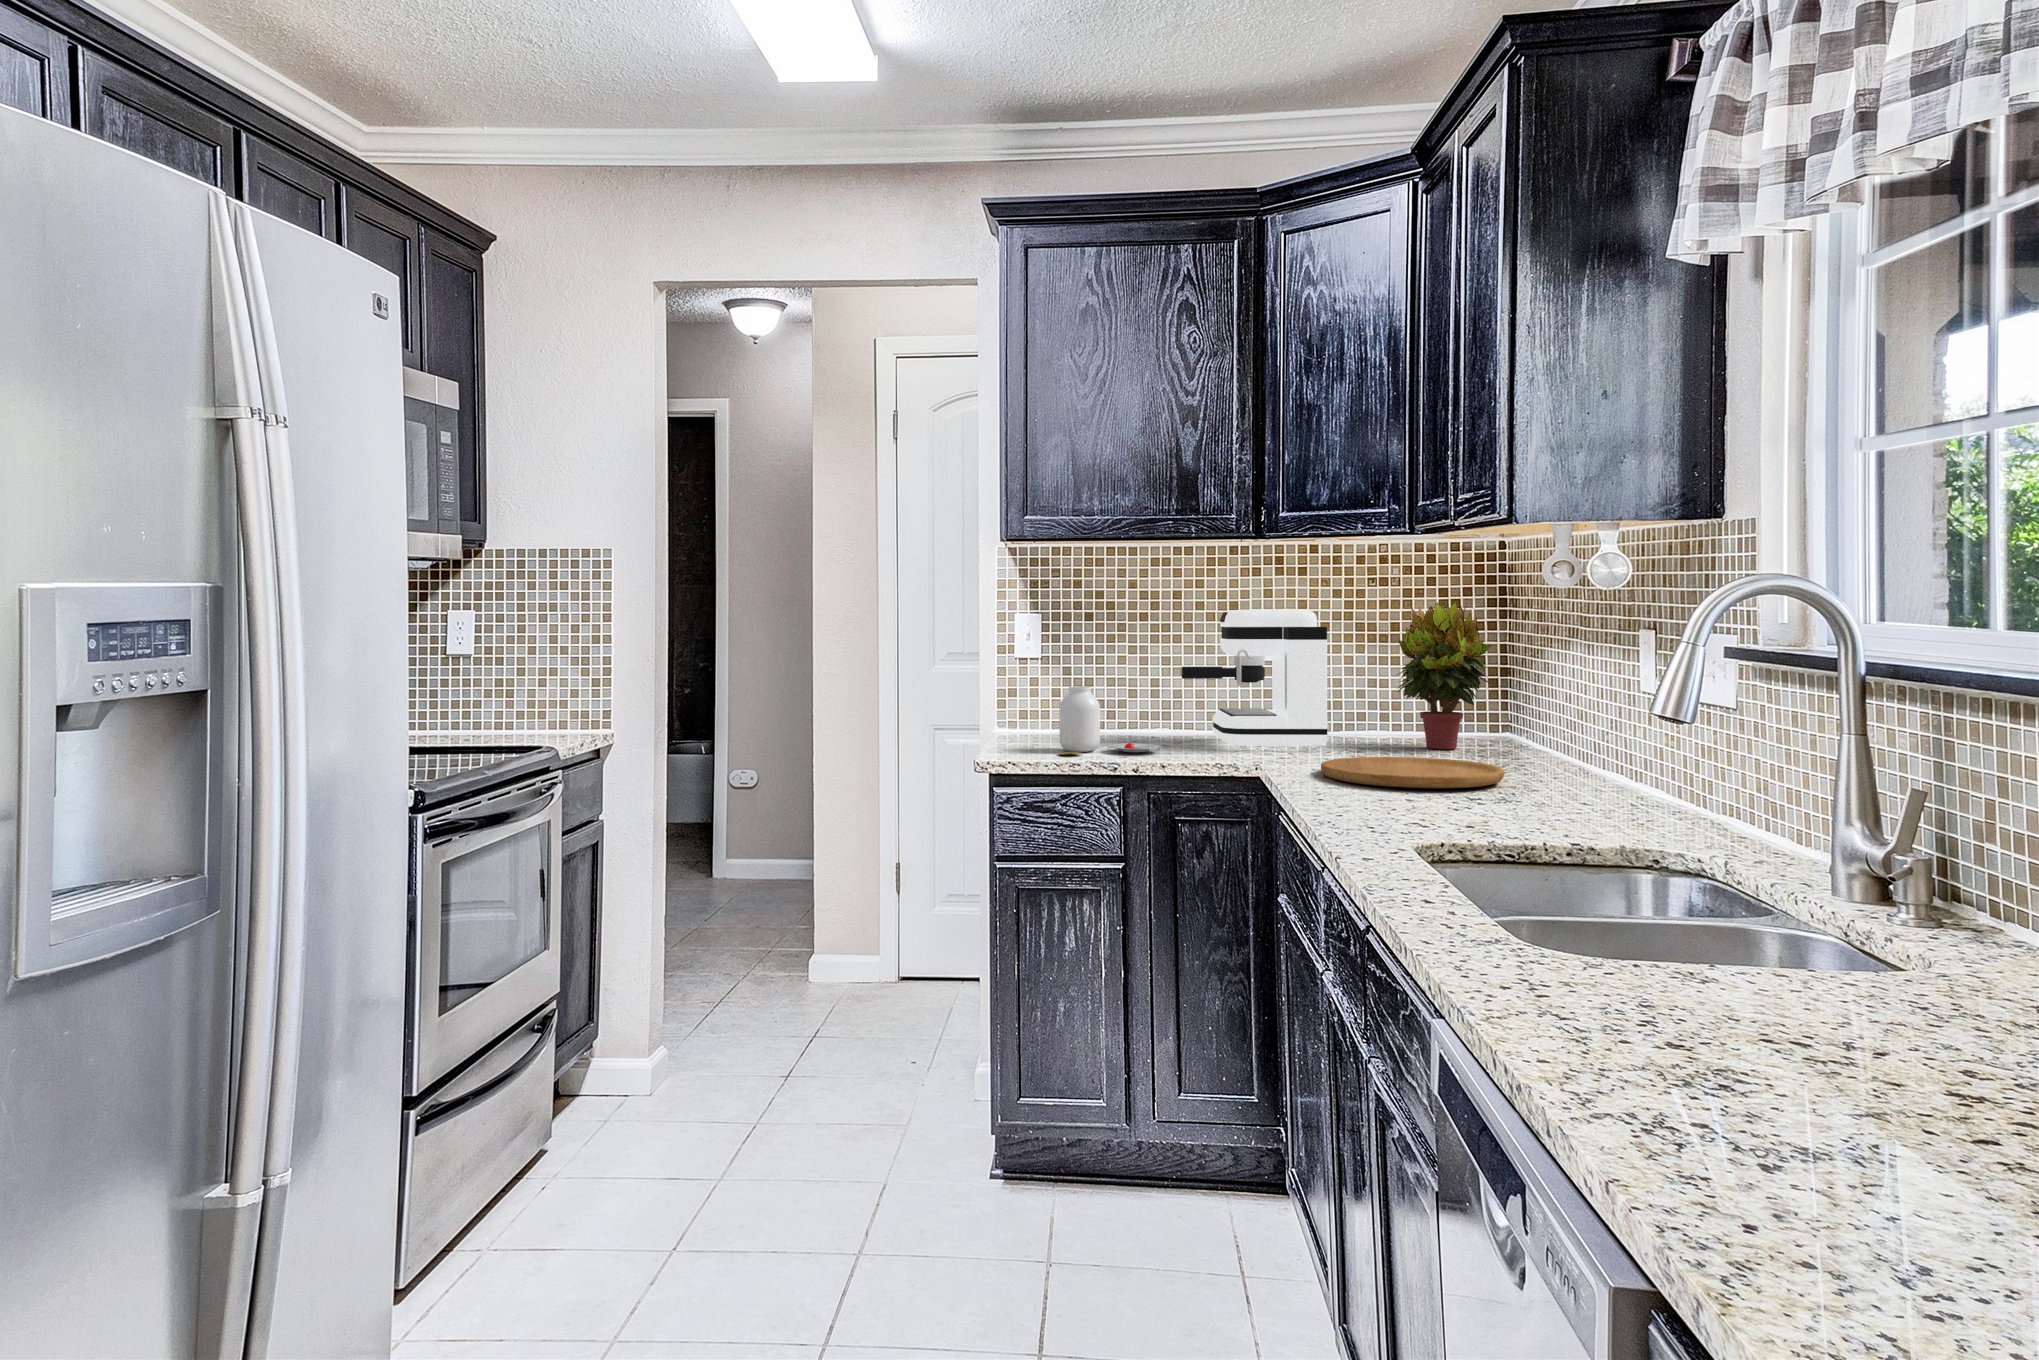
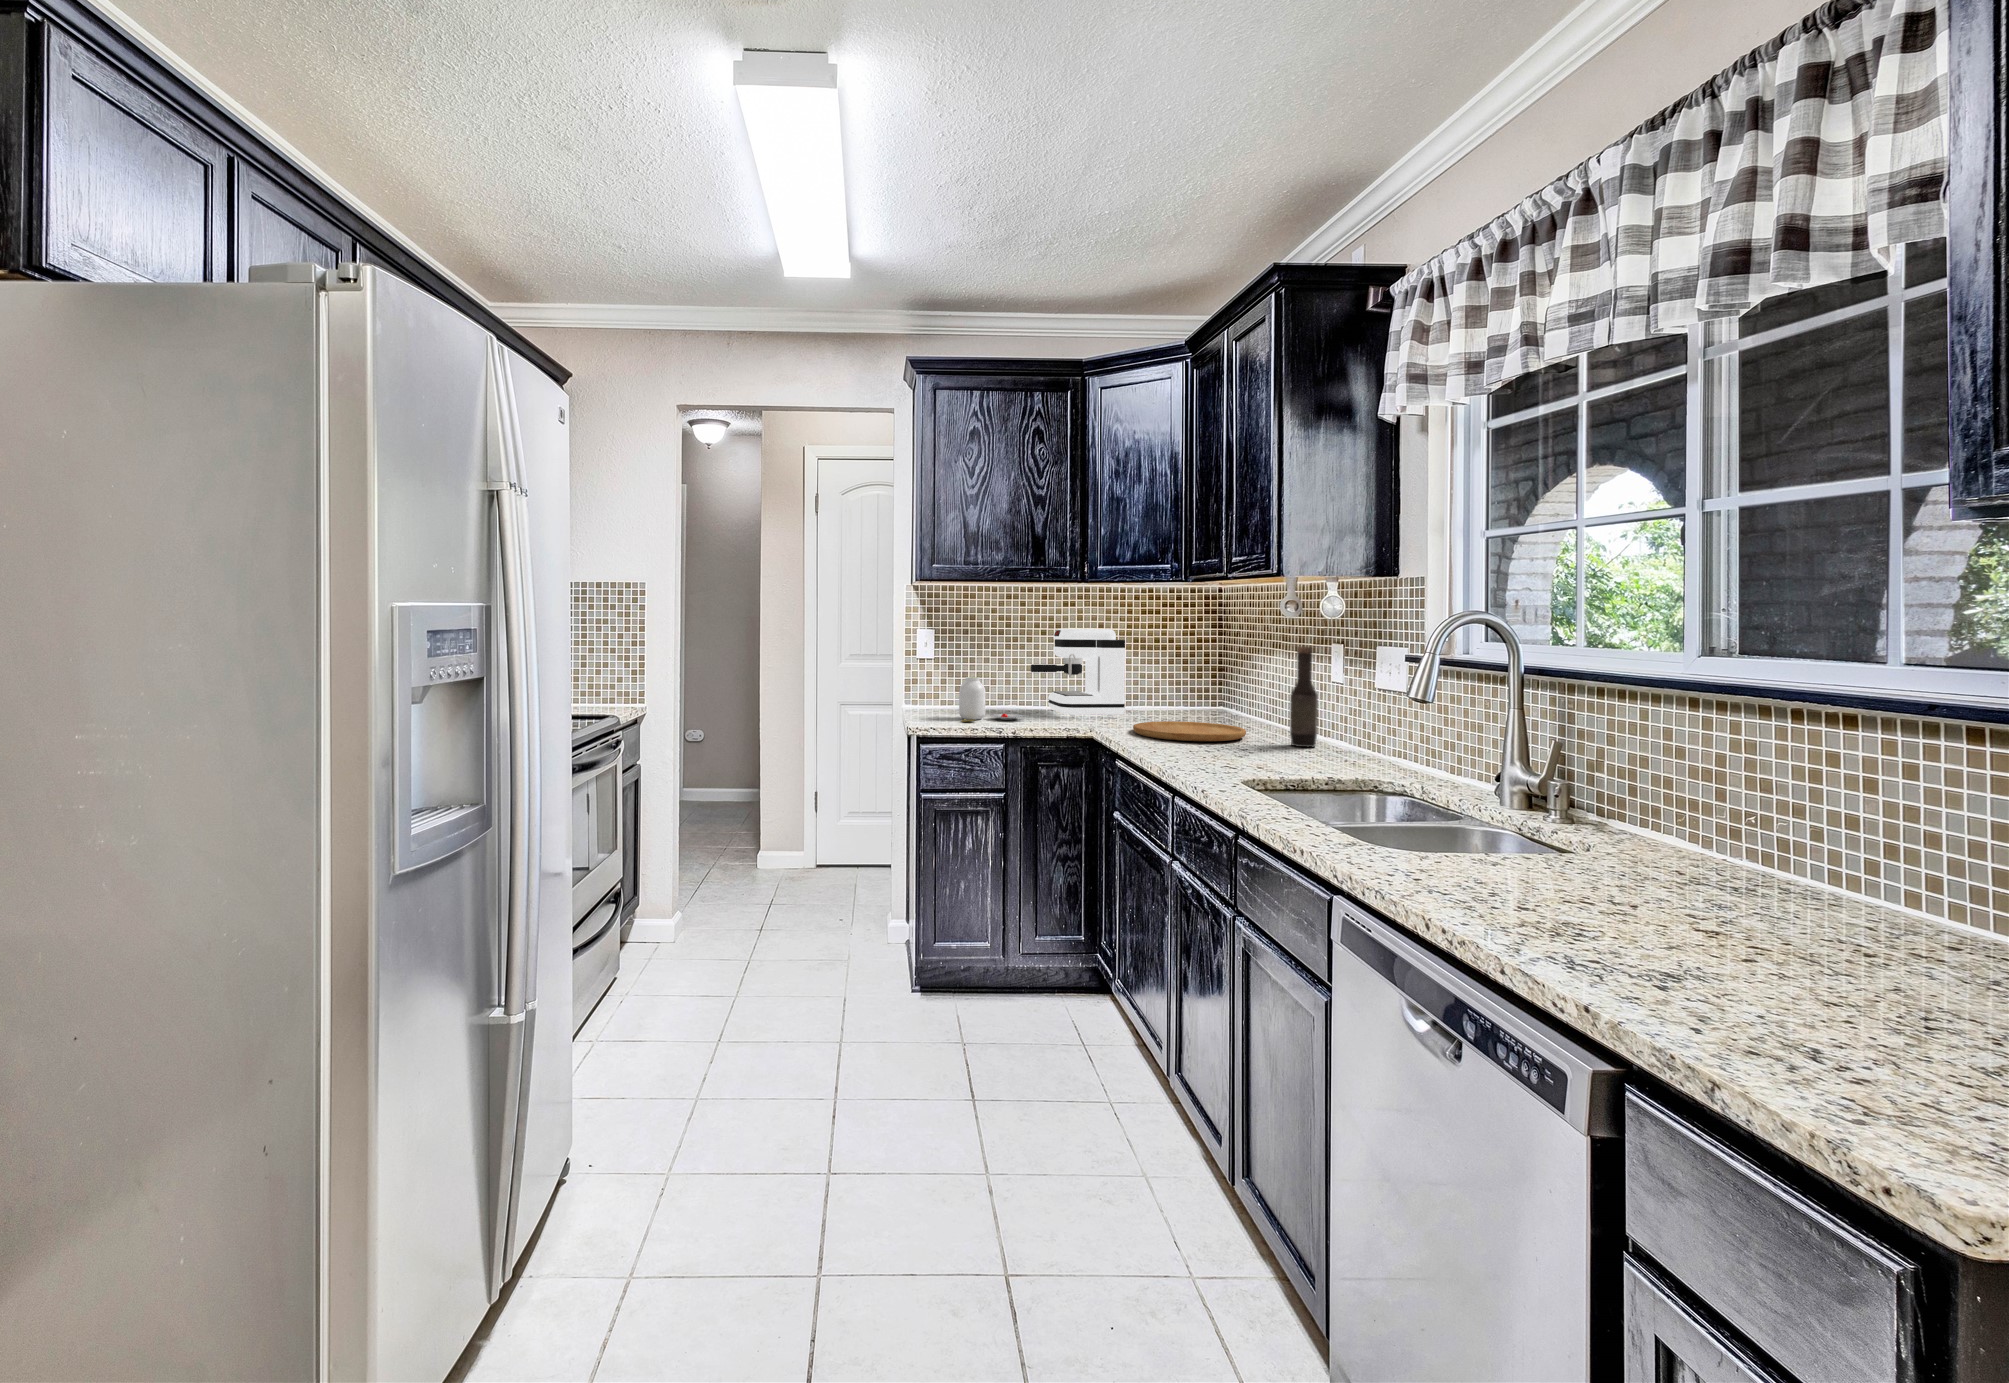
potted plant: present [1397,602,1493,749] -> none [1160,625,1222,716]
bottle: none [1570,635,1616,800] -> present [1290,646,1318,747]

